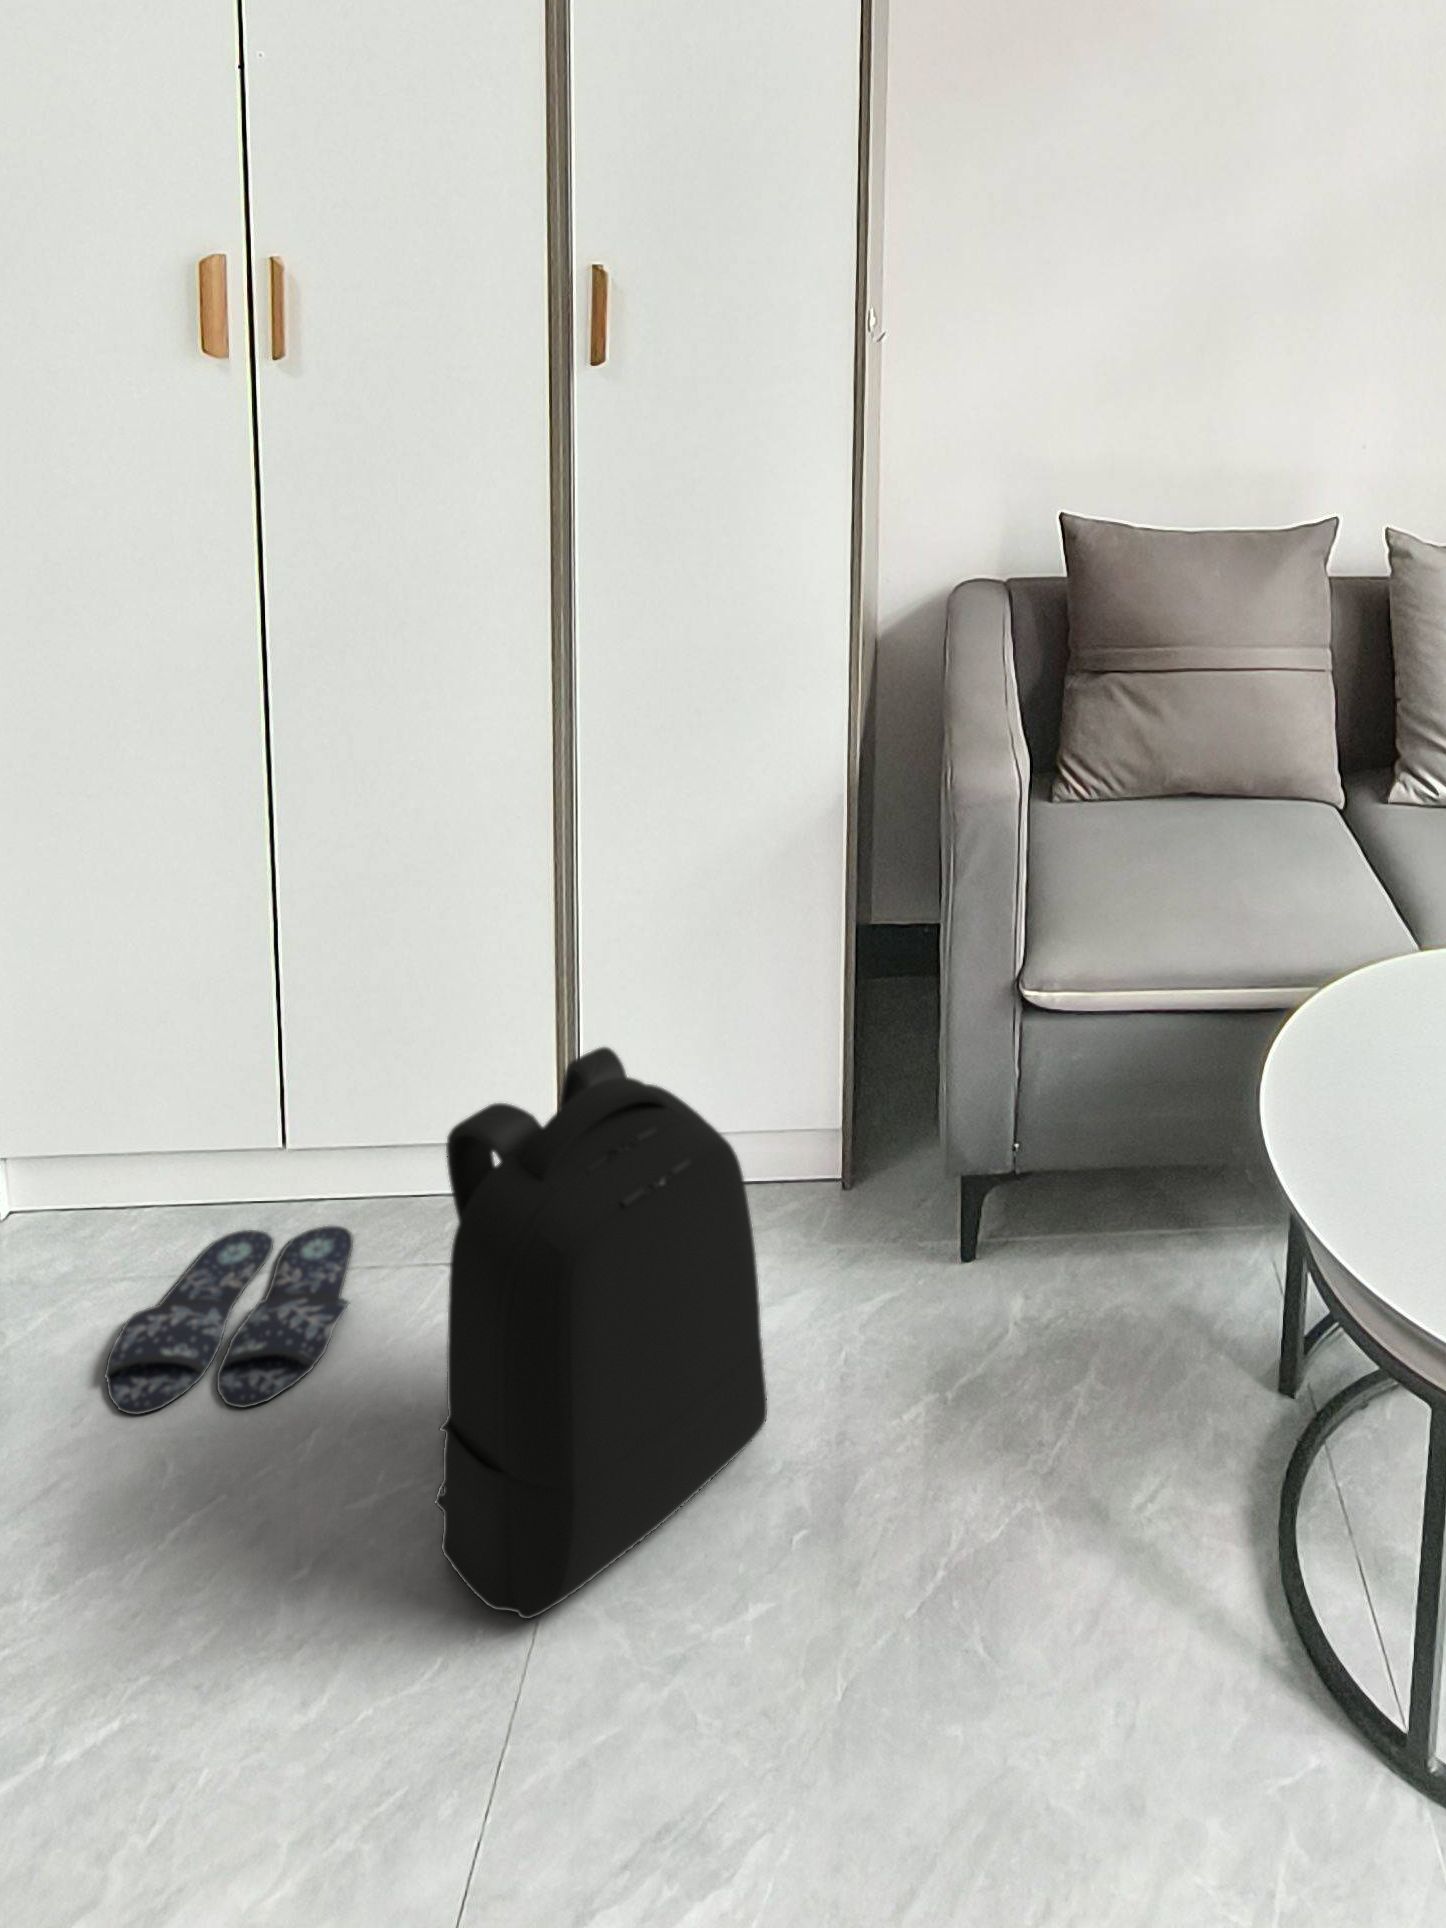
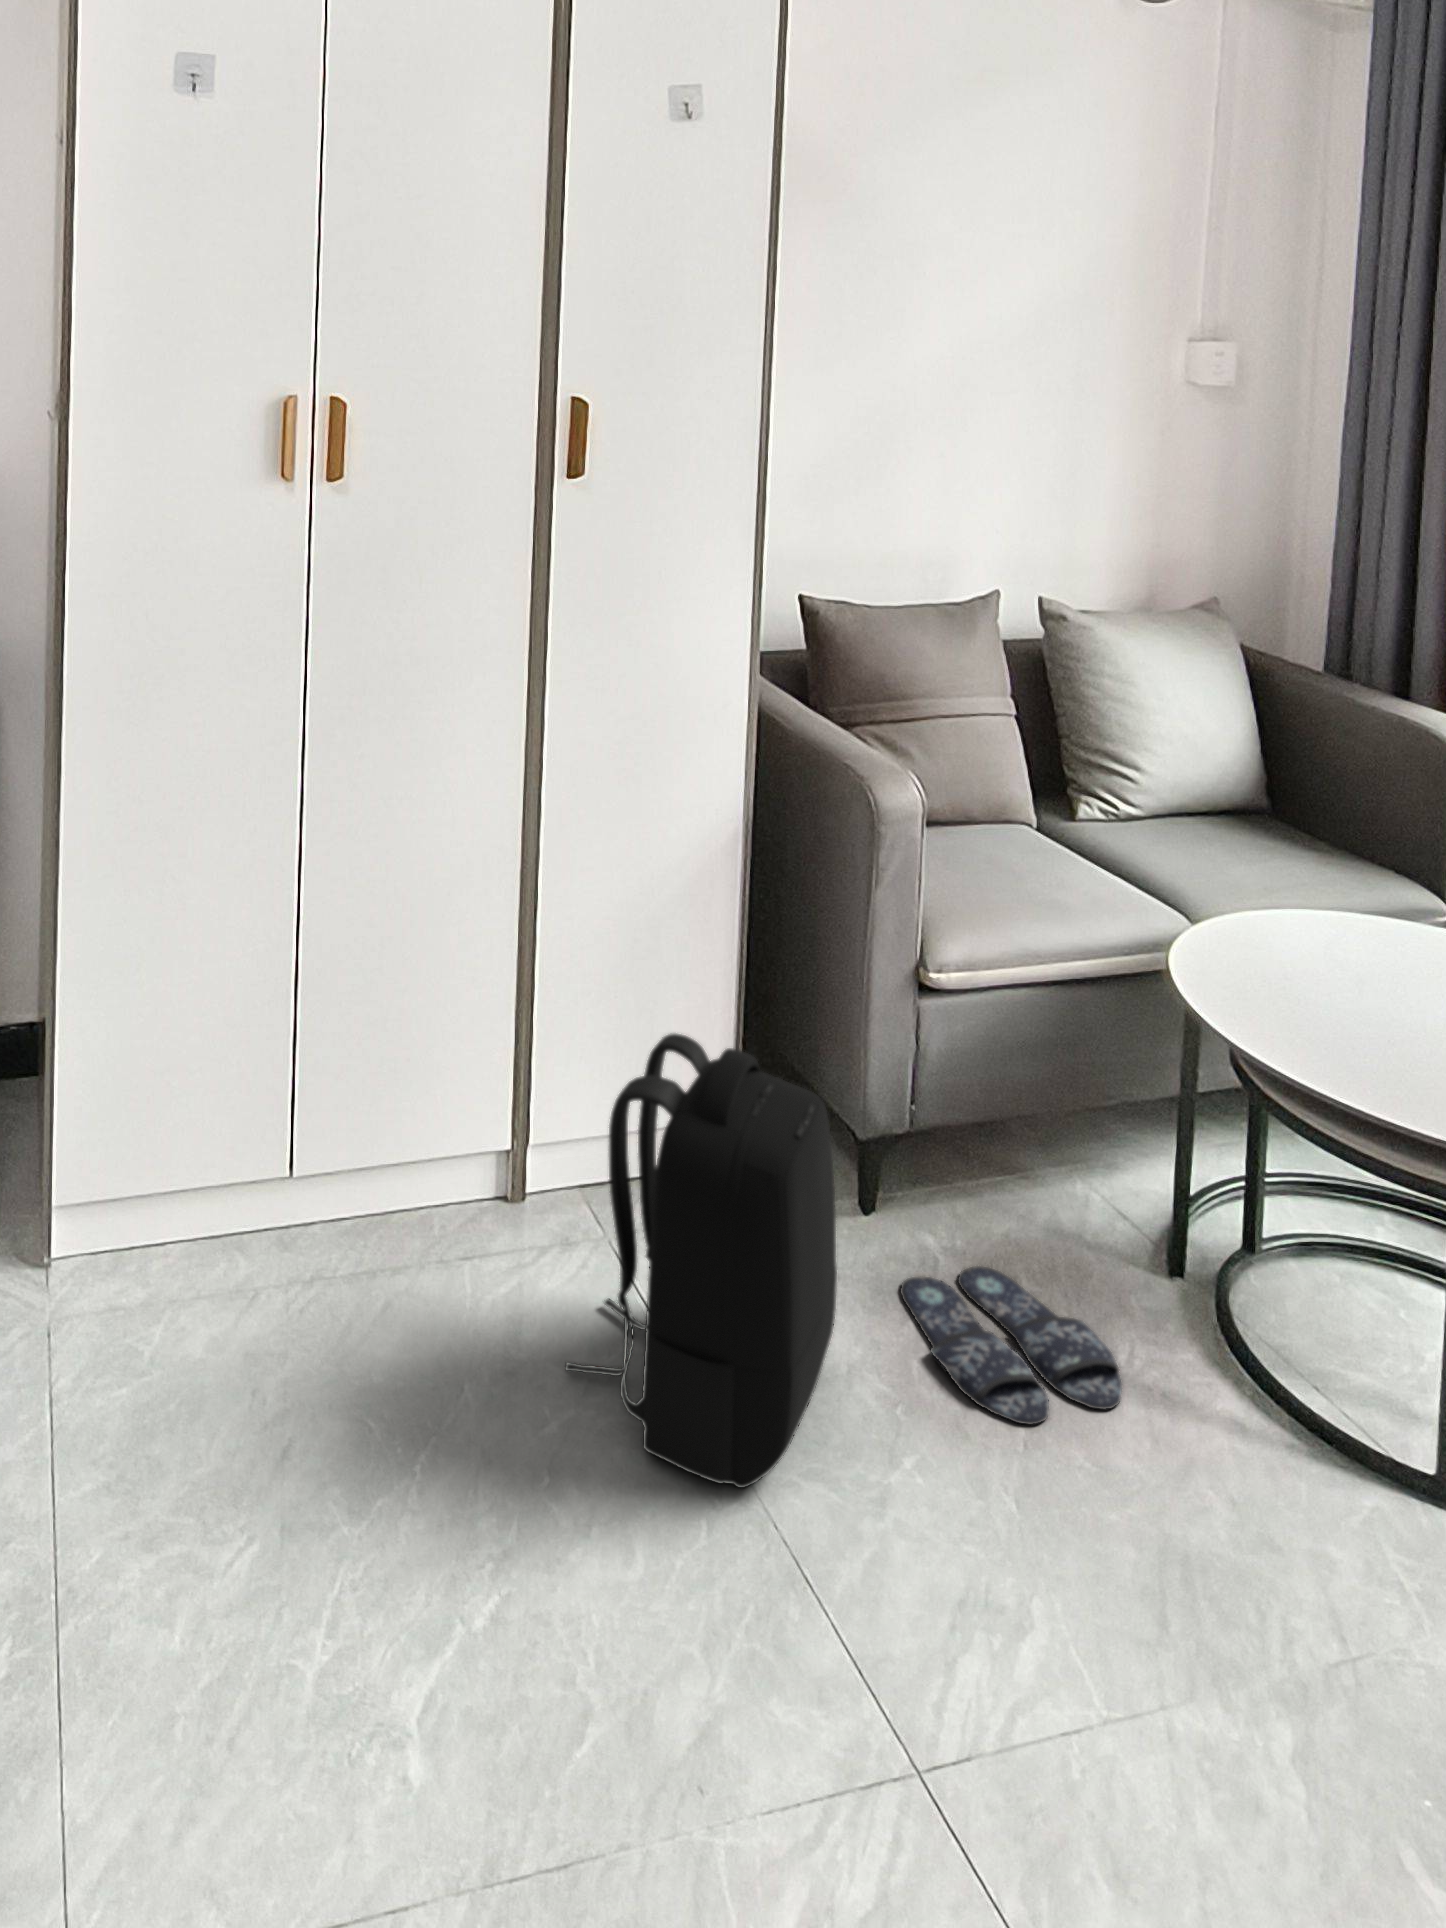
slippers: present [105,1226,353,1414] -> present [901,1266,1122,1424]

